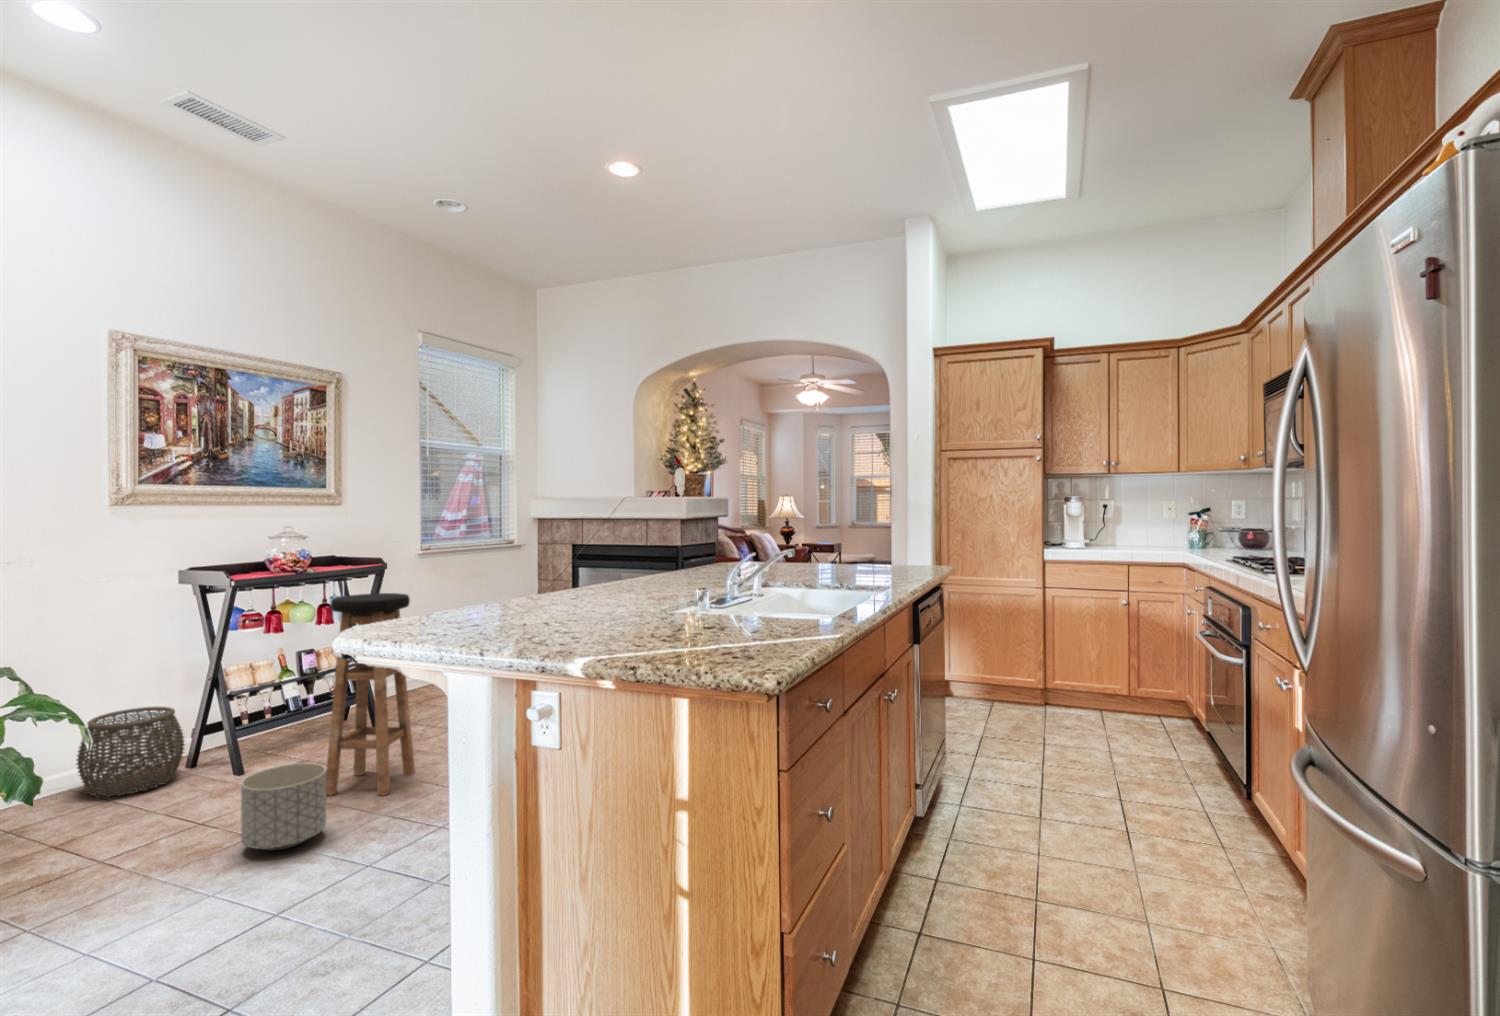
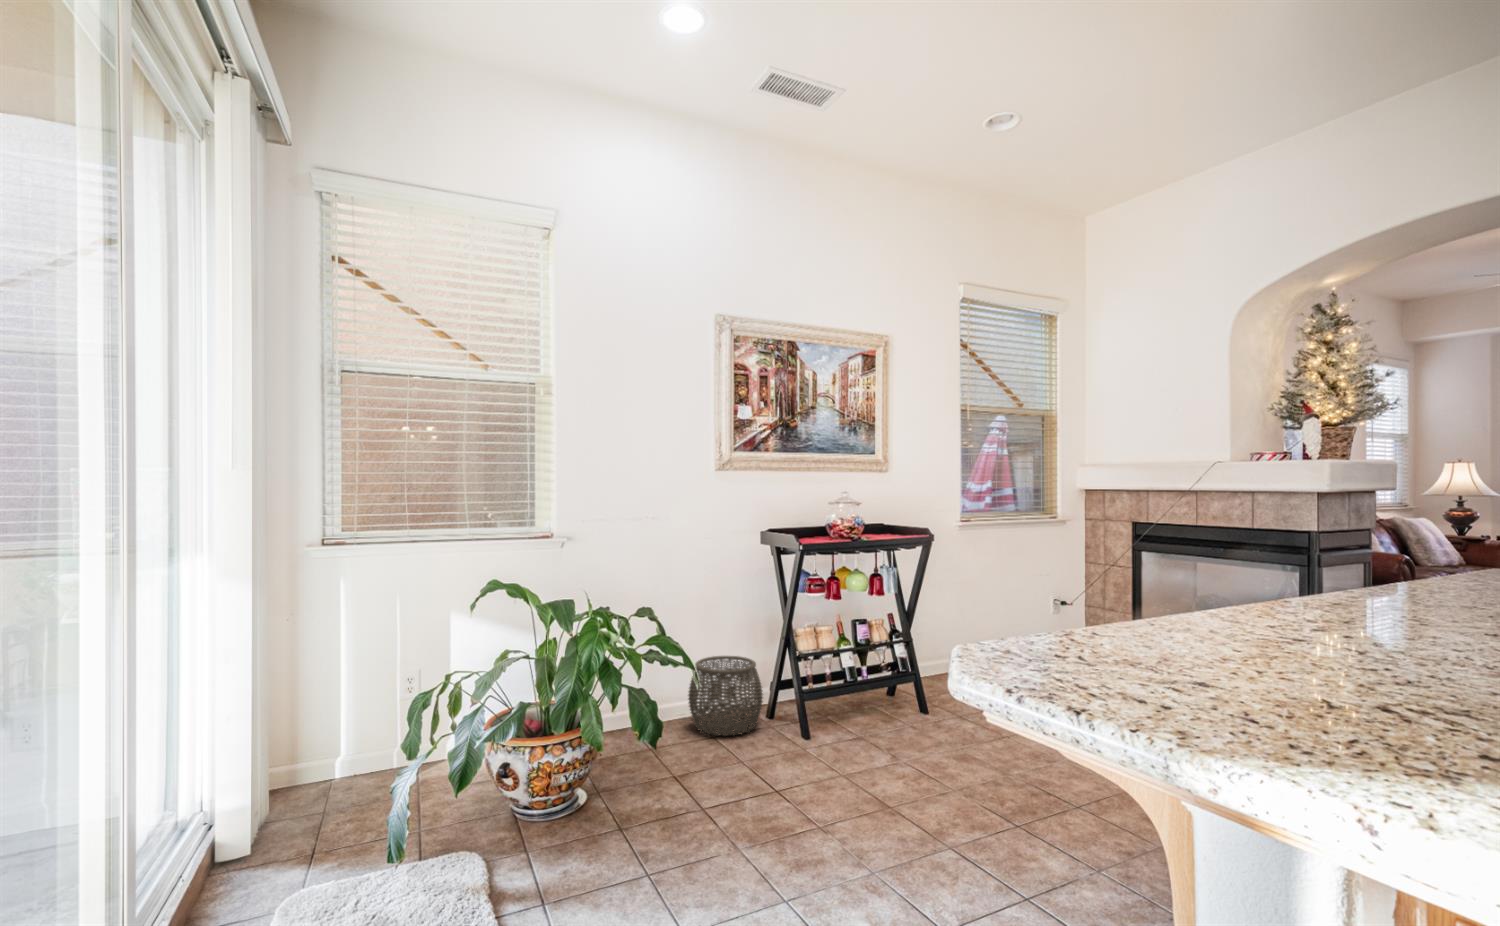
bar stool: present [326,593,415,796] -> none [881,569,973,805]
planter: present [241,763,326,851] -> none [808,749,885,845]

